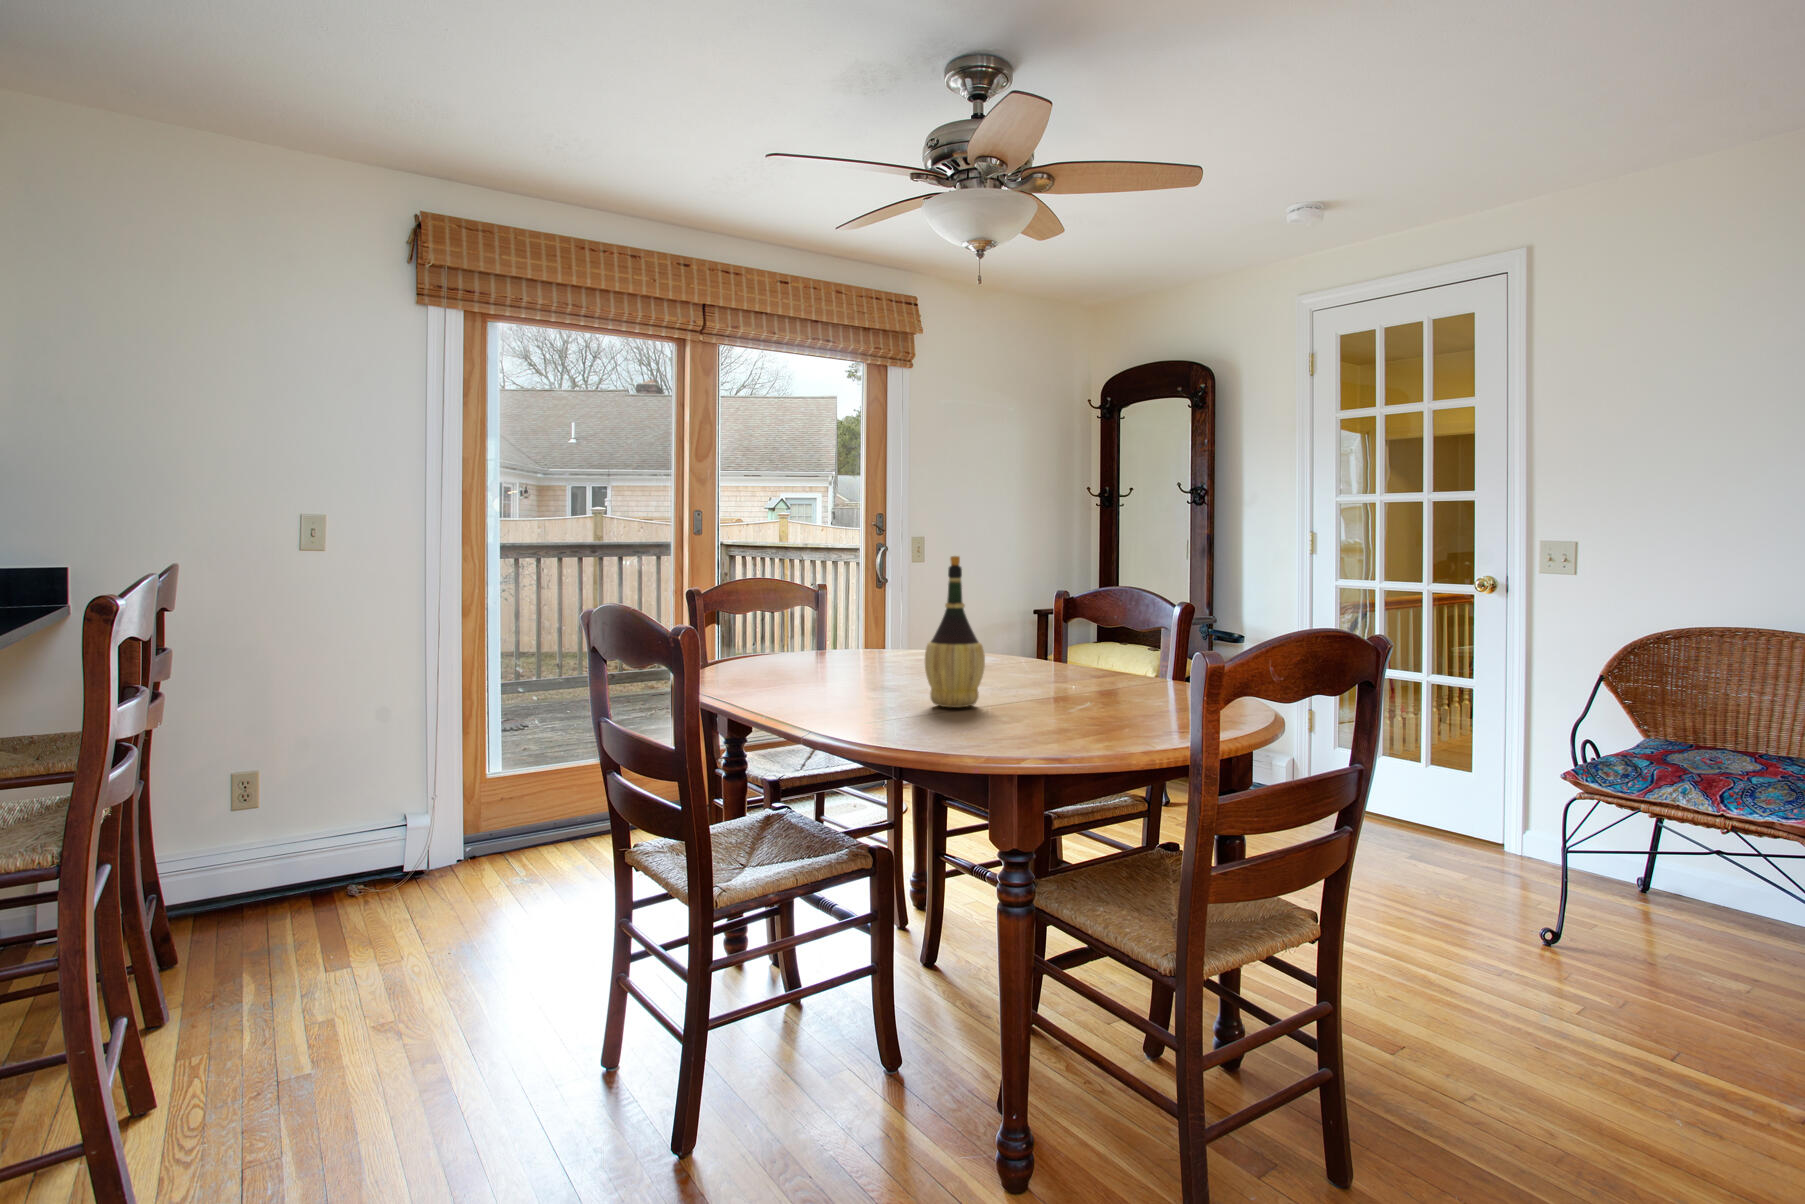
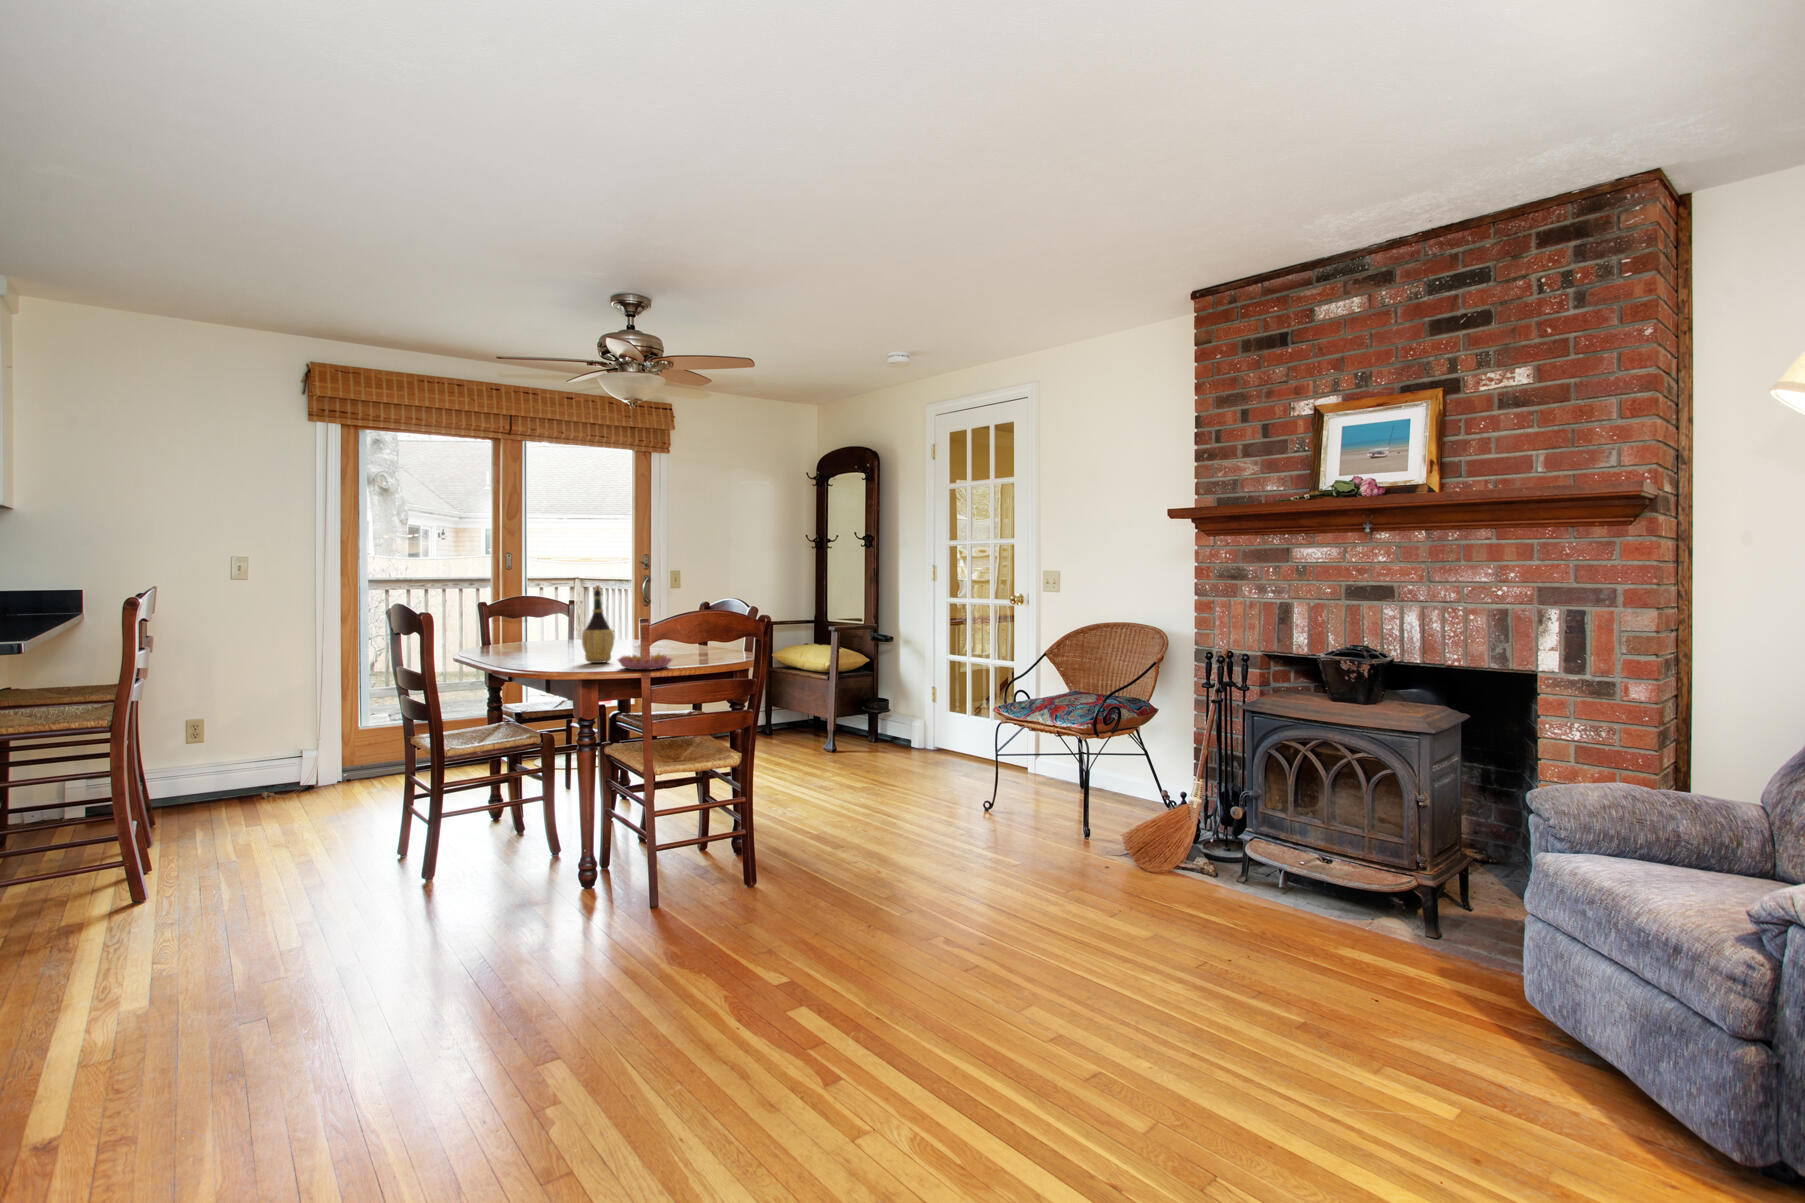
candle holder: none [1026,652,1140,733] -> present [618,645,672,670]

